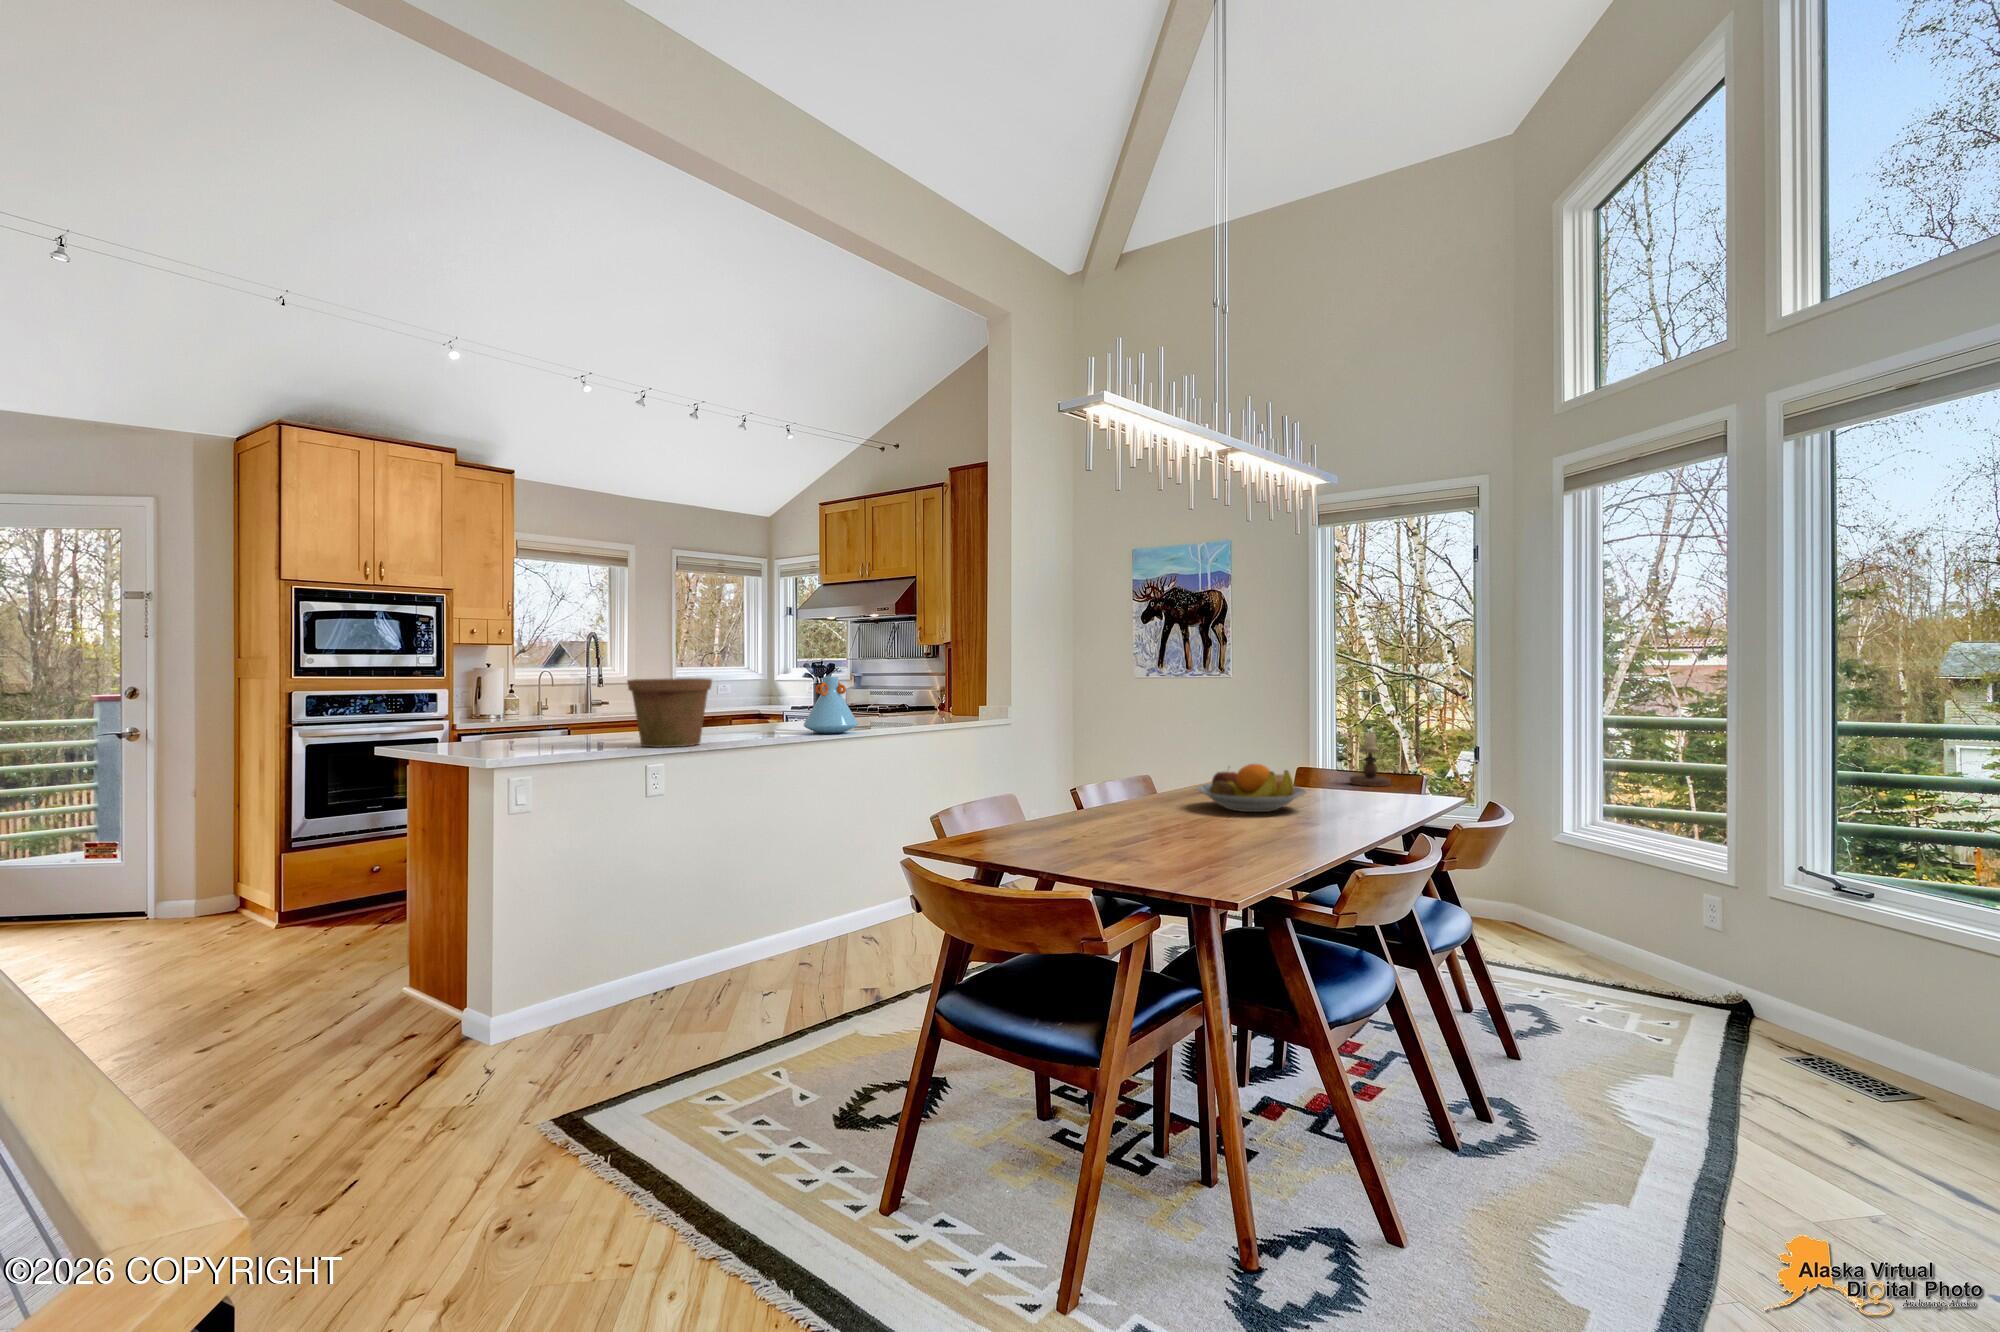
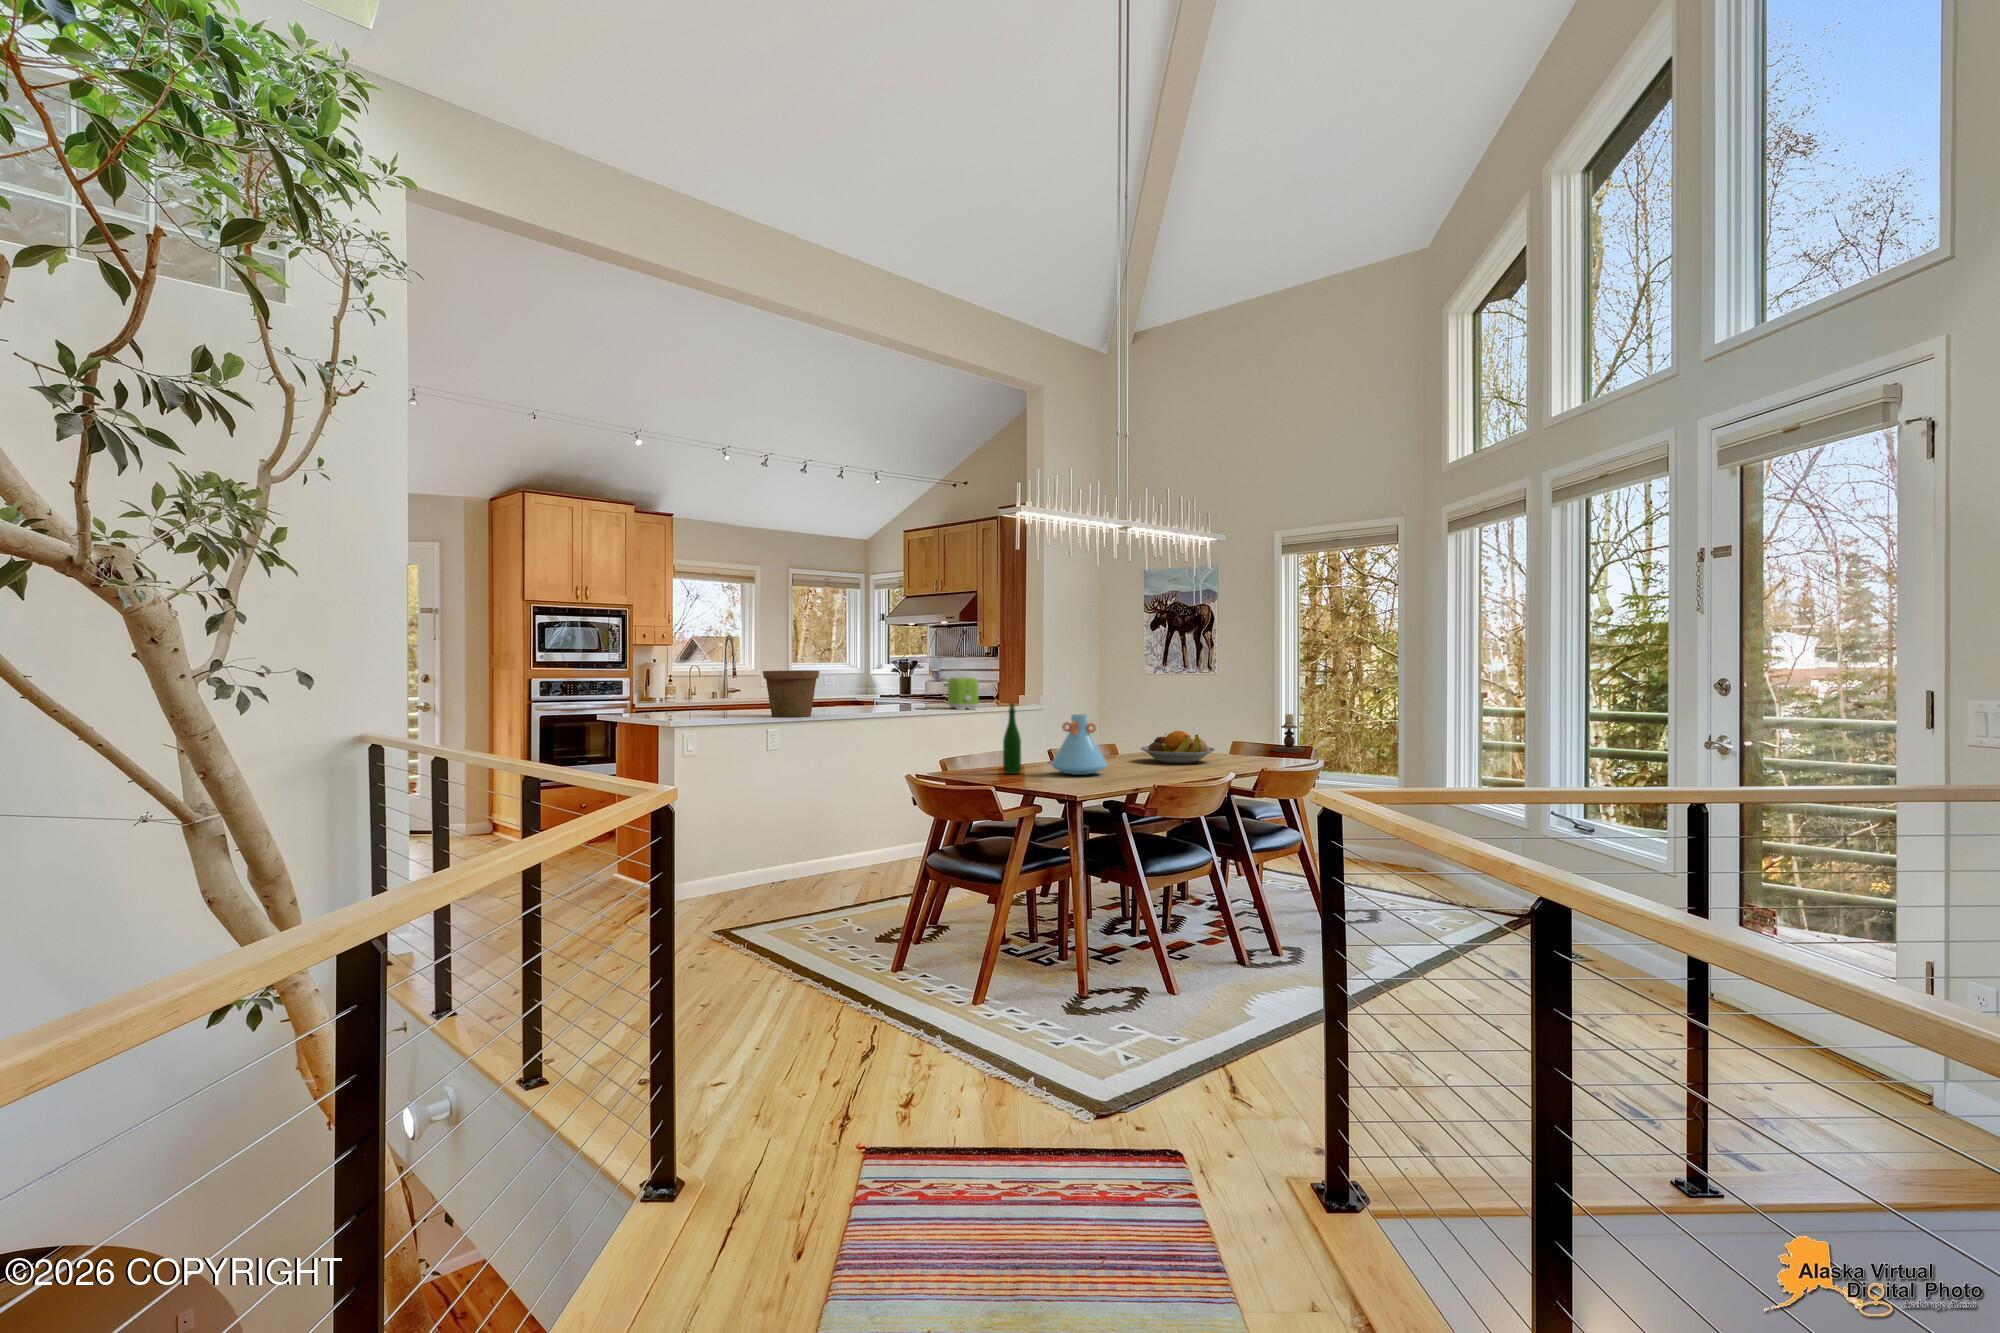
vase: present [804,677,858,733] -> present [1051,714,1107,775]
toaster: none [888,684,931,729] -> present [948,677,978,710]
wine bottle: none [1018,729,1047,845] -> present [1003,703,1021,774]

